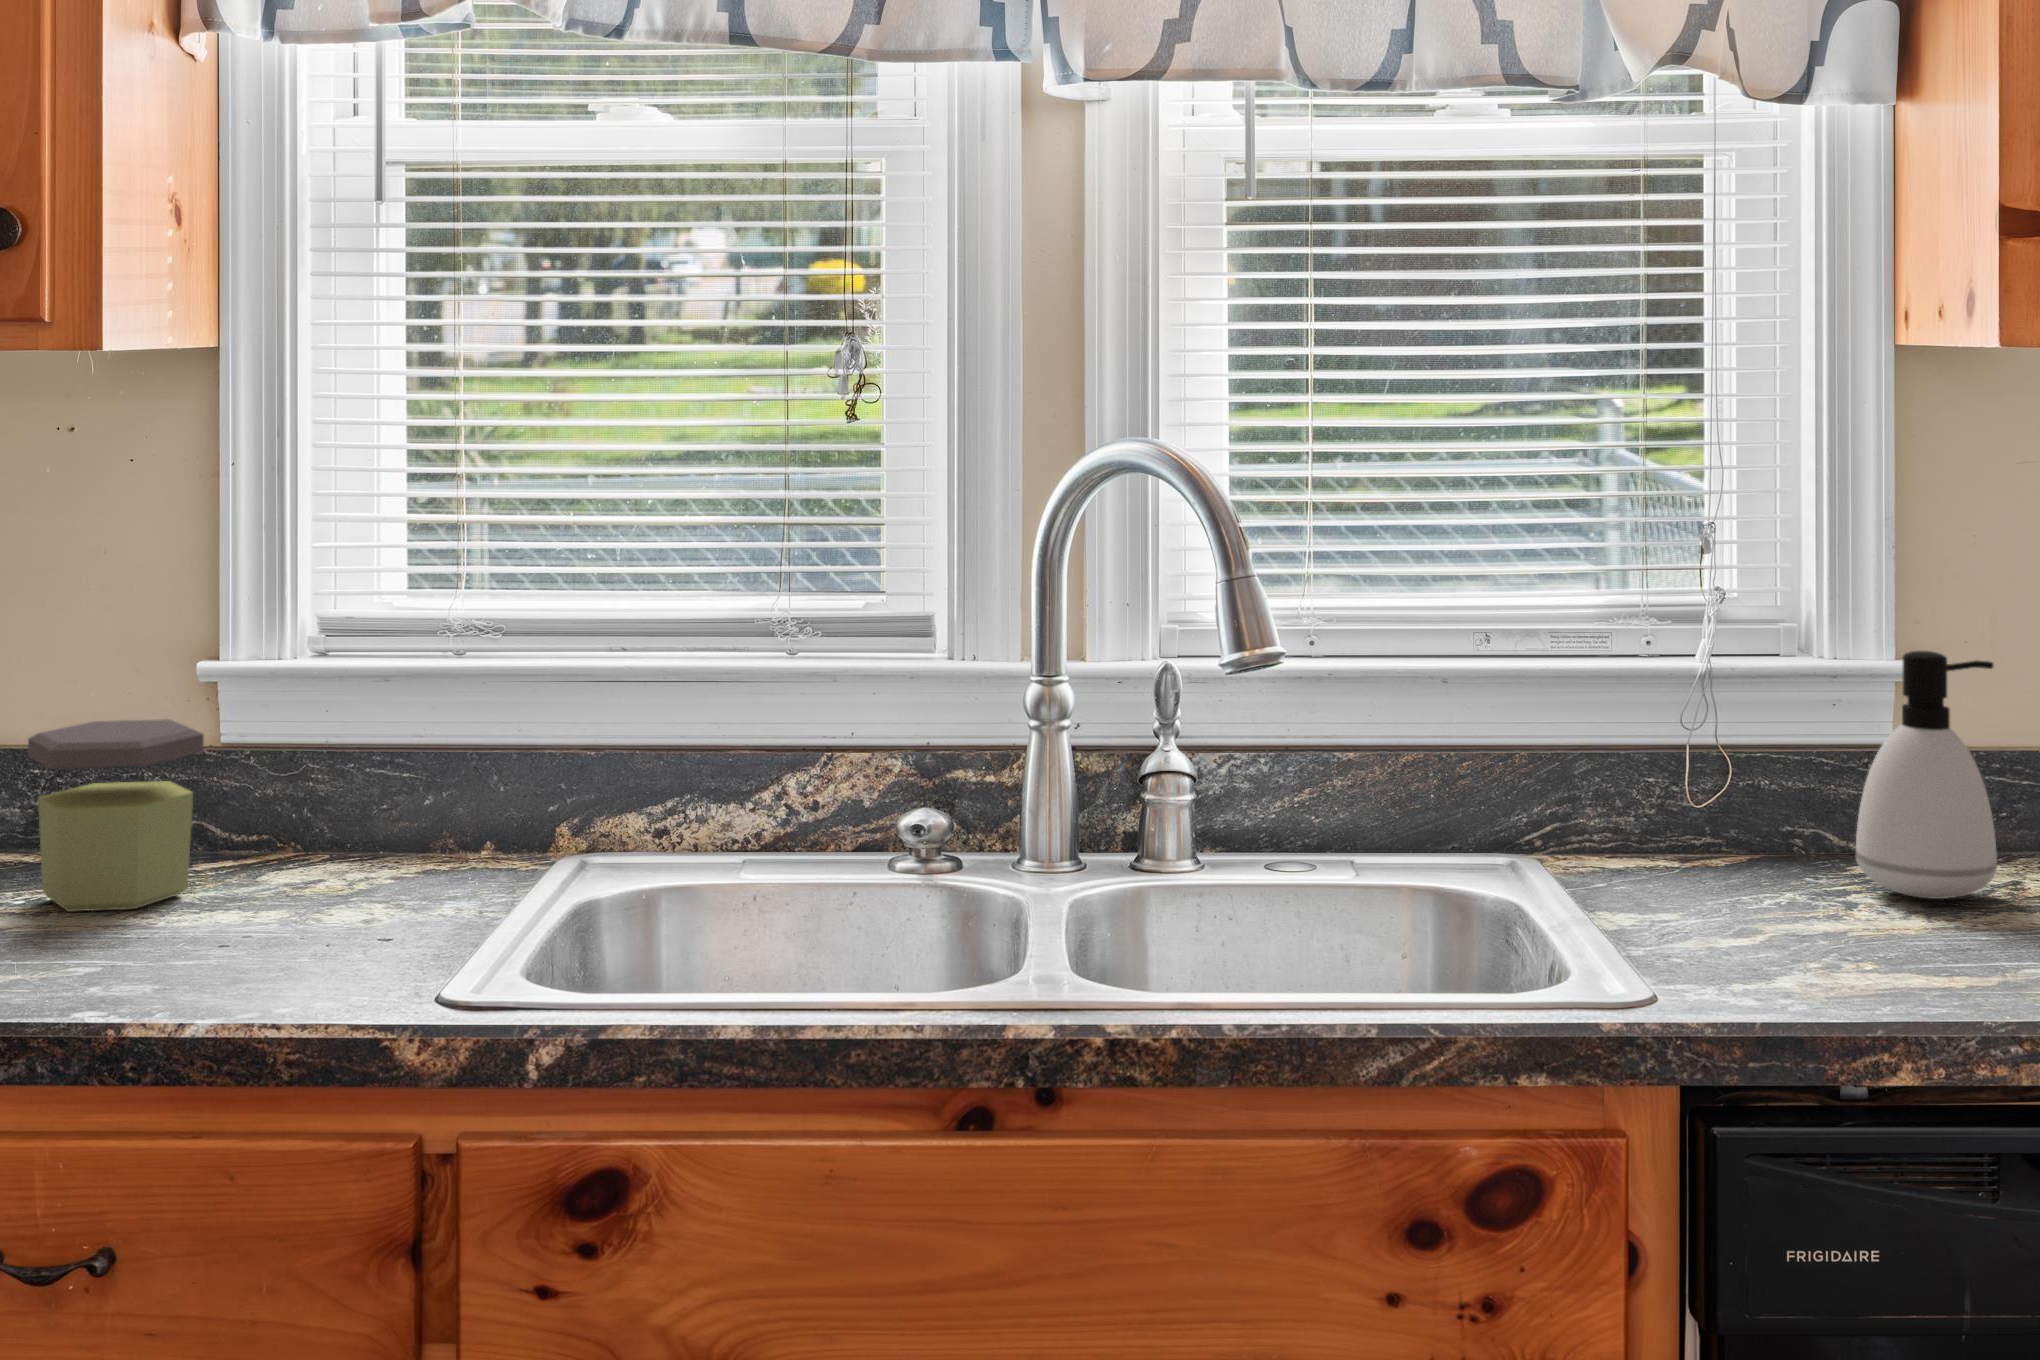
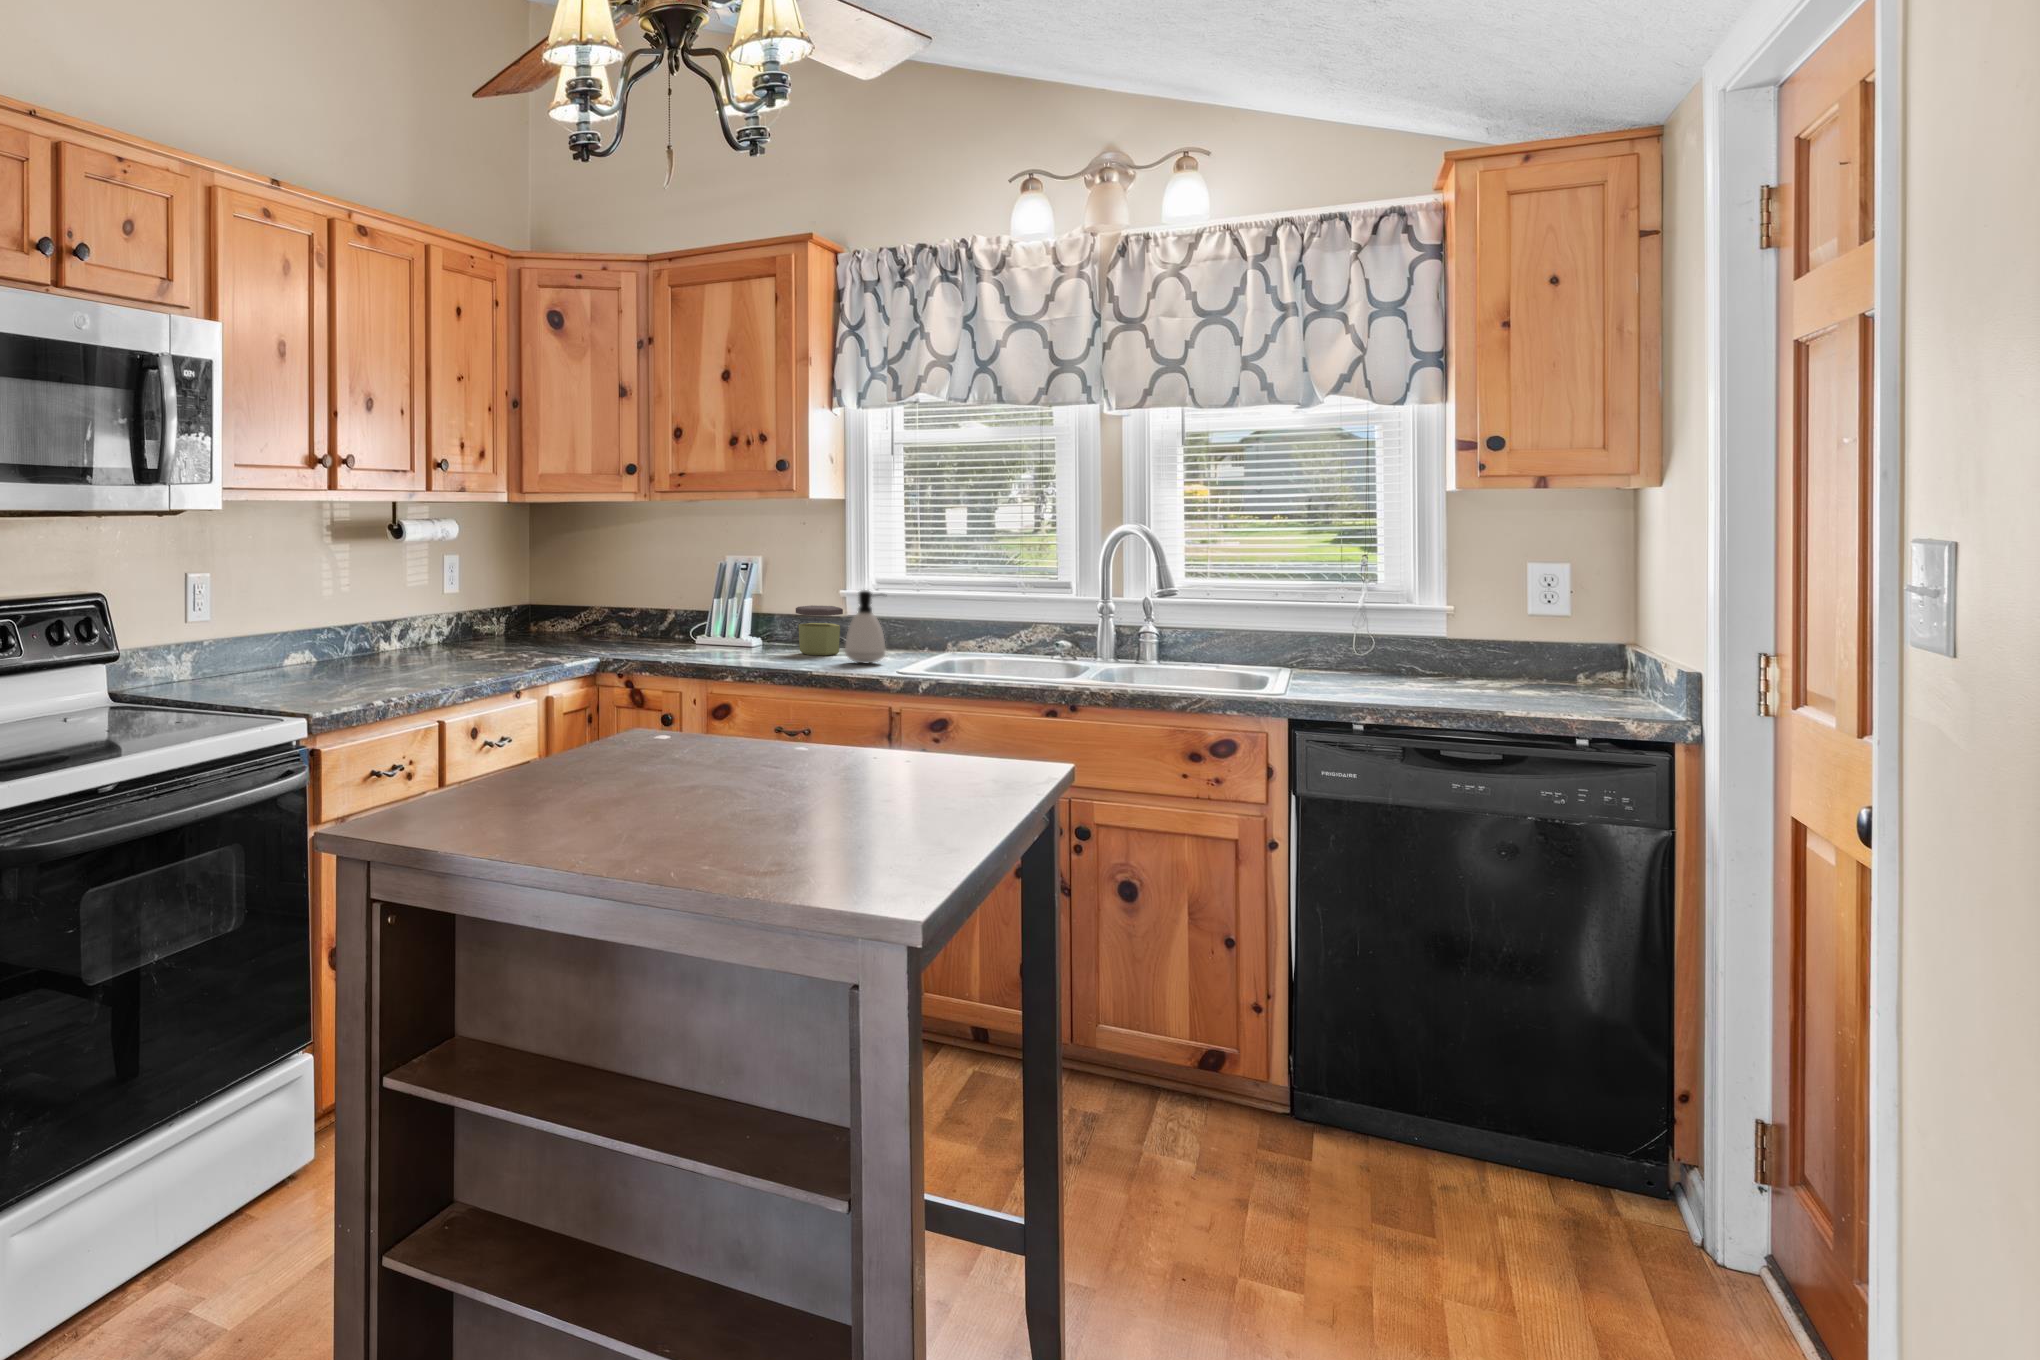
soap dispenser: present [1856,651,1997,899] -> present [845,590,885,663]

